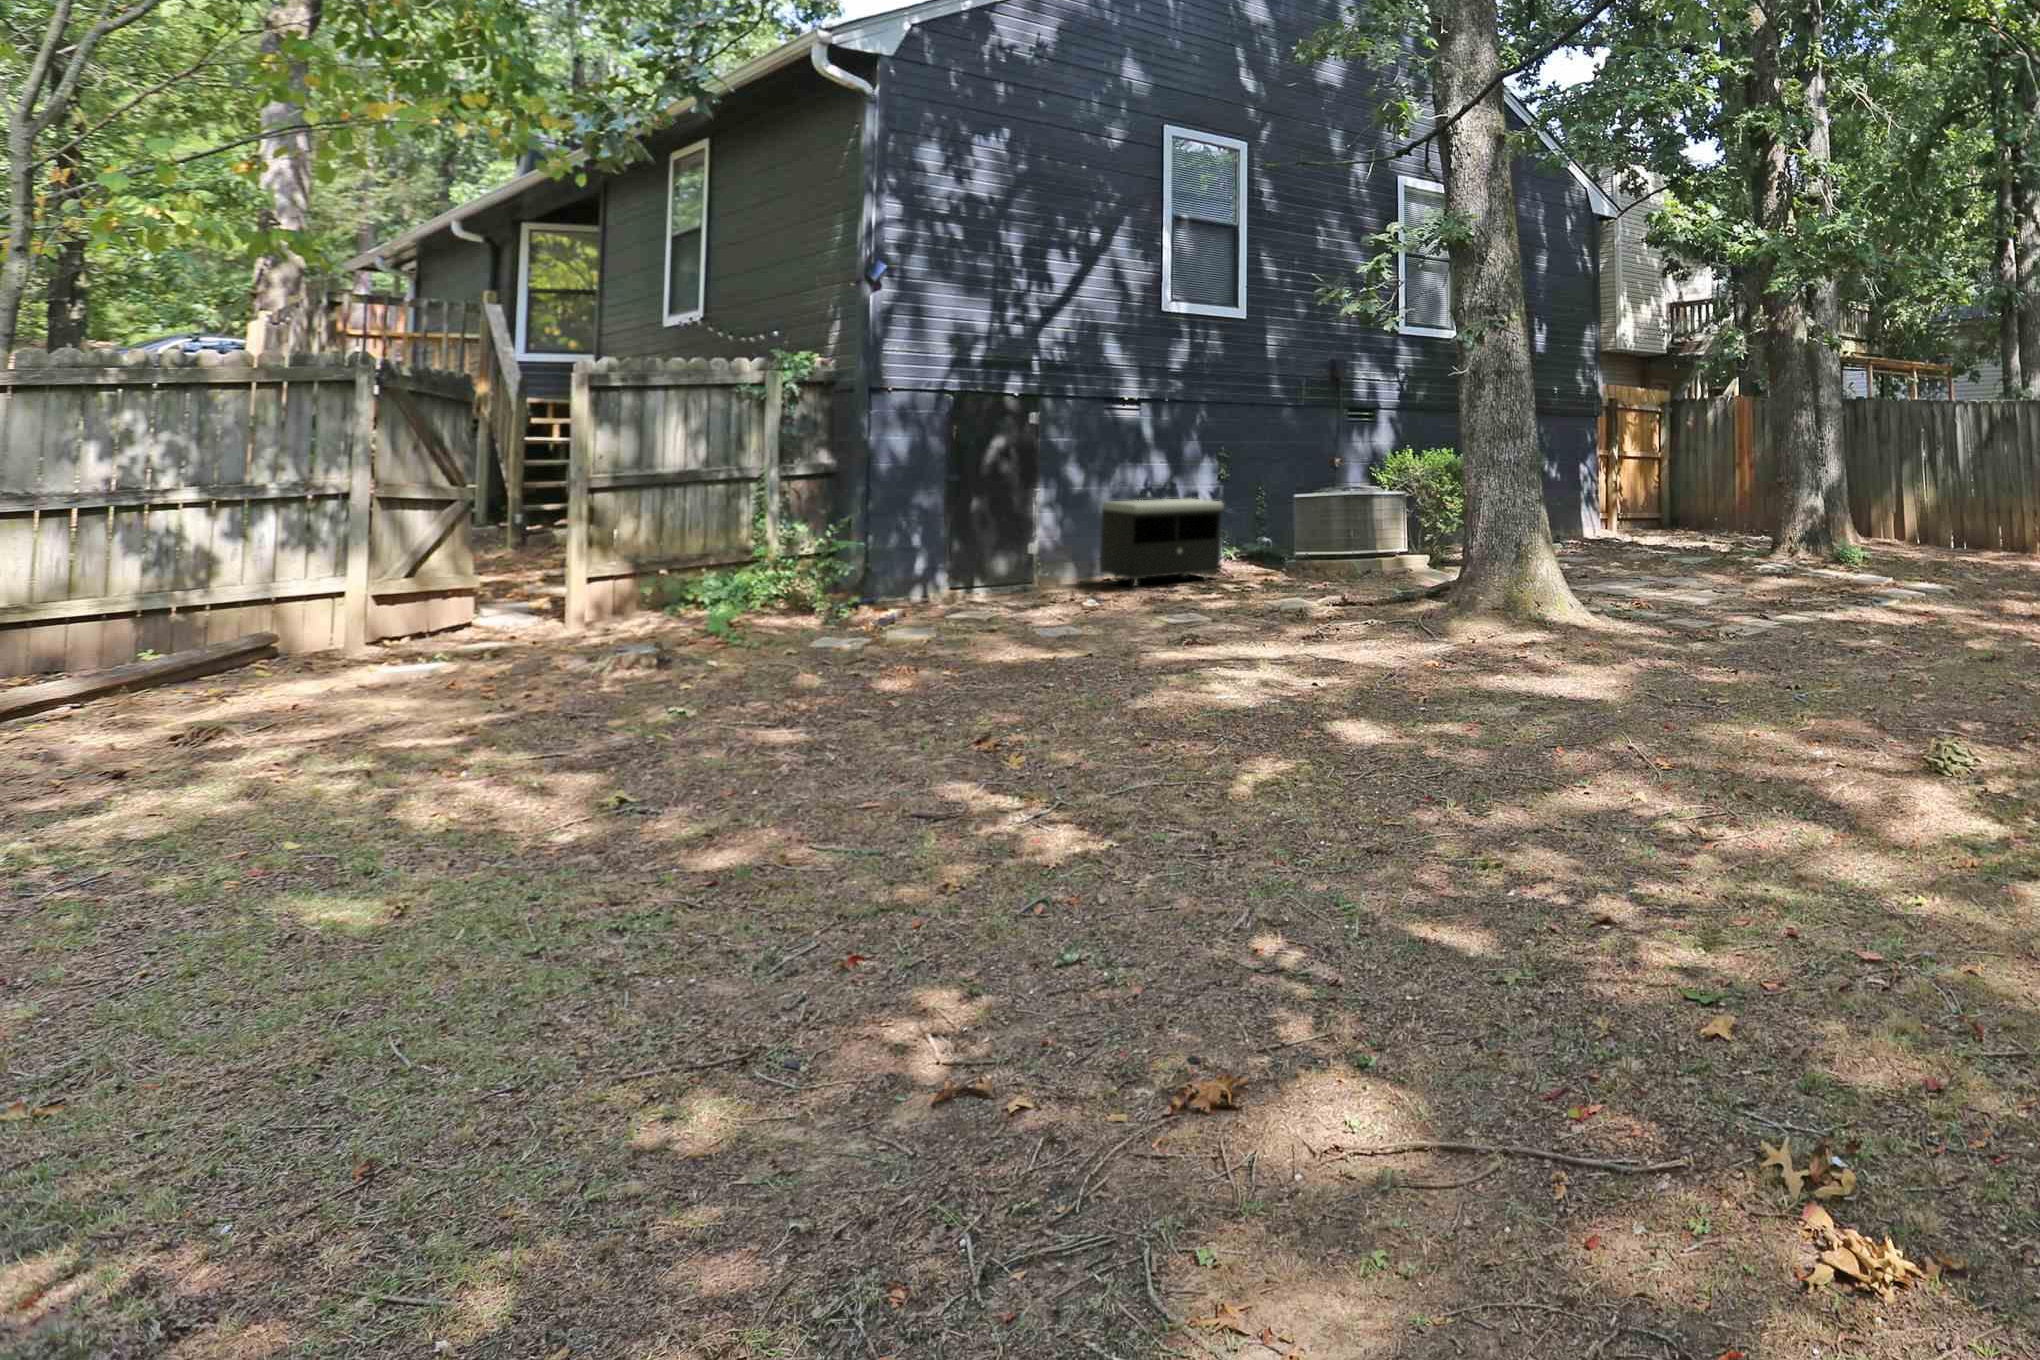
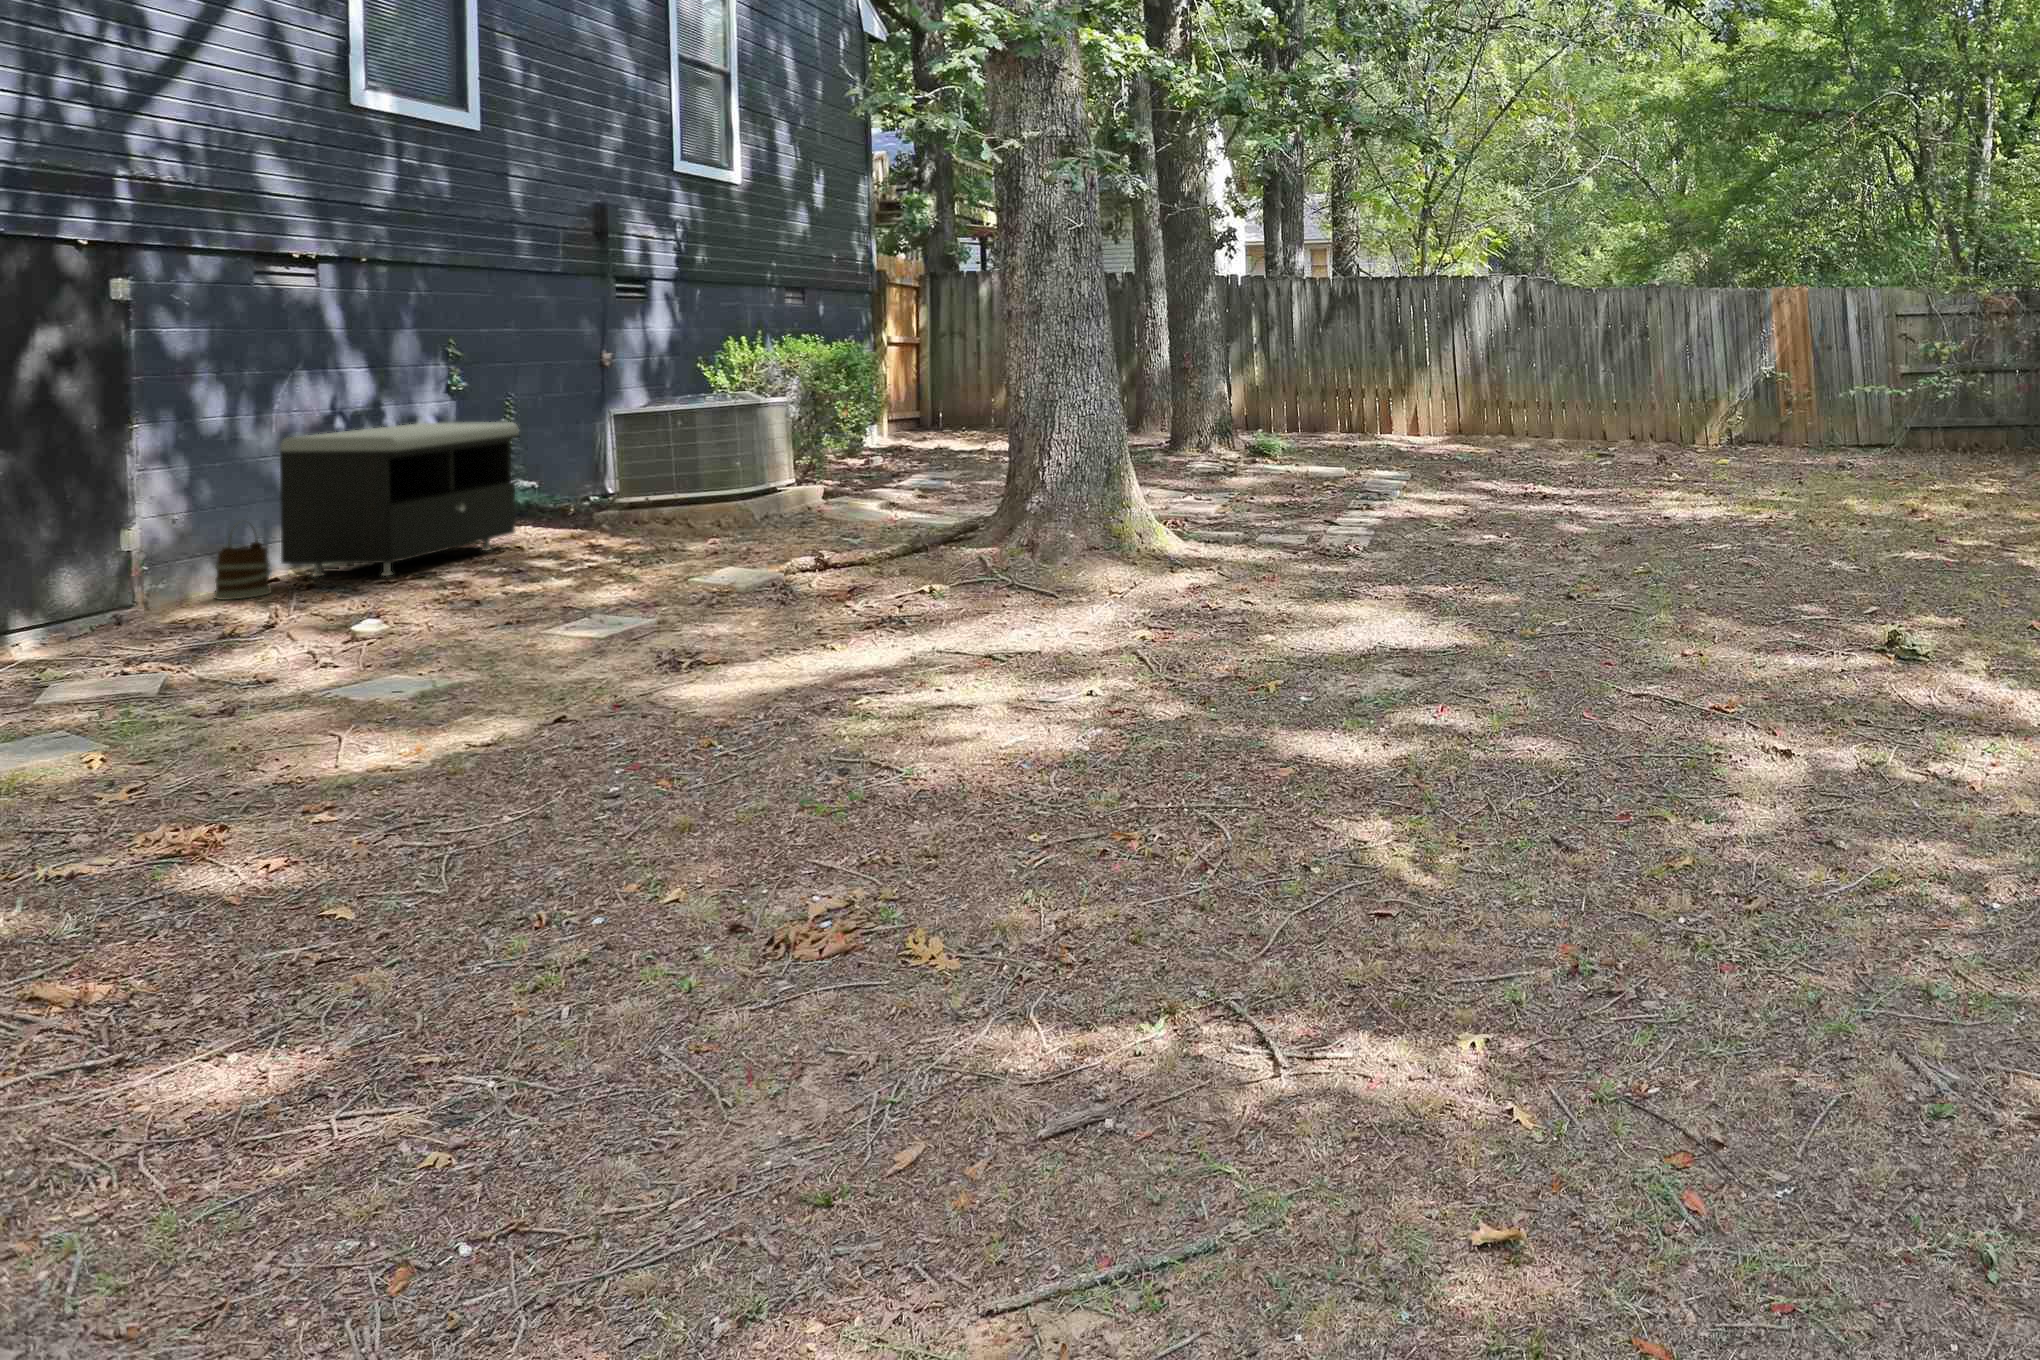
wooden bucket: none [1059,545,1083,588] -> present [214,526,272,600]

